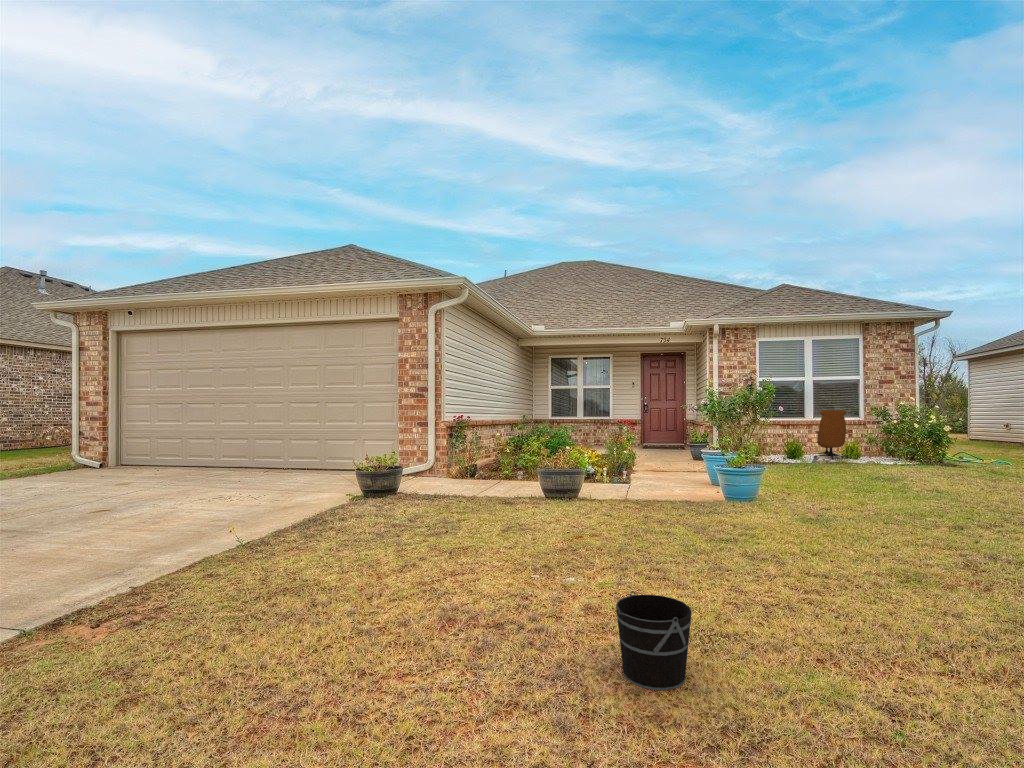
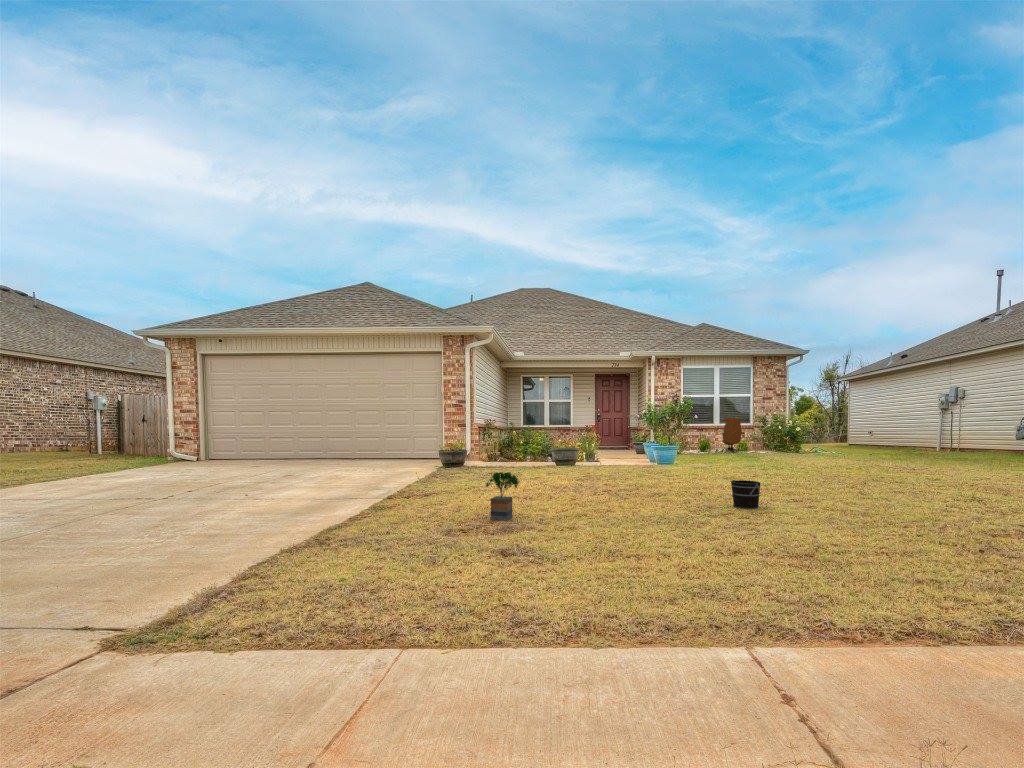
potted tree: none [153,574,260,721] -> present [486,472,519,521]
bucket: present [616,591,692,690] -> present [731,480,760,509]

